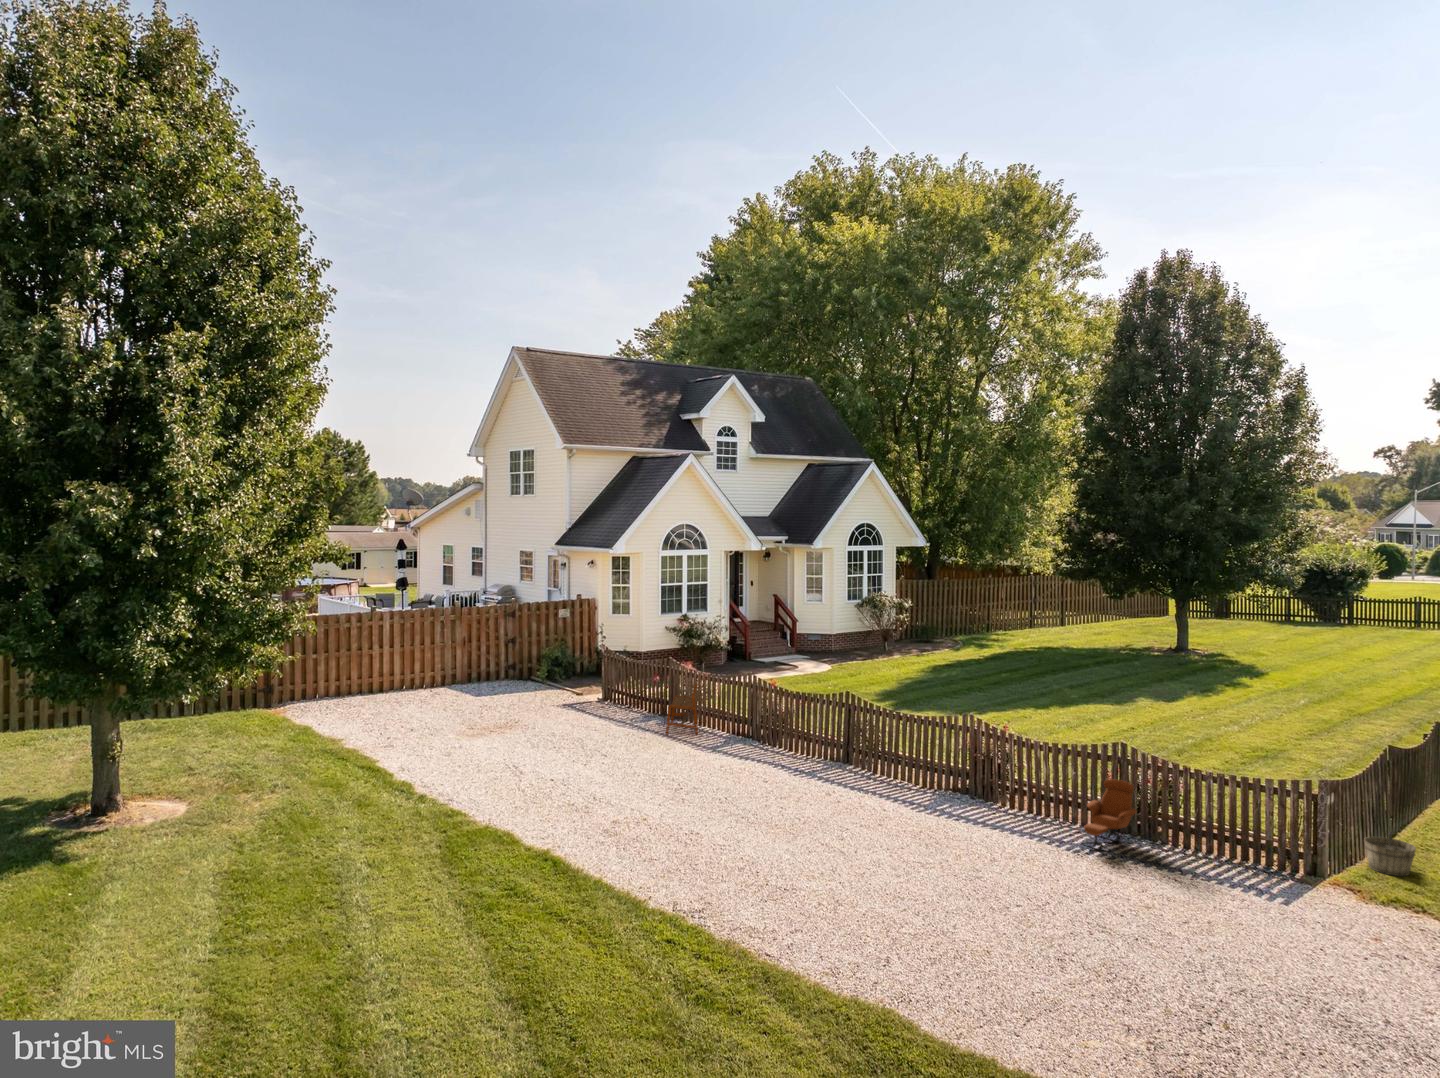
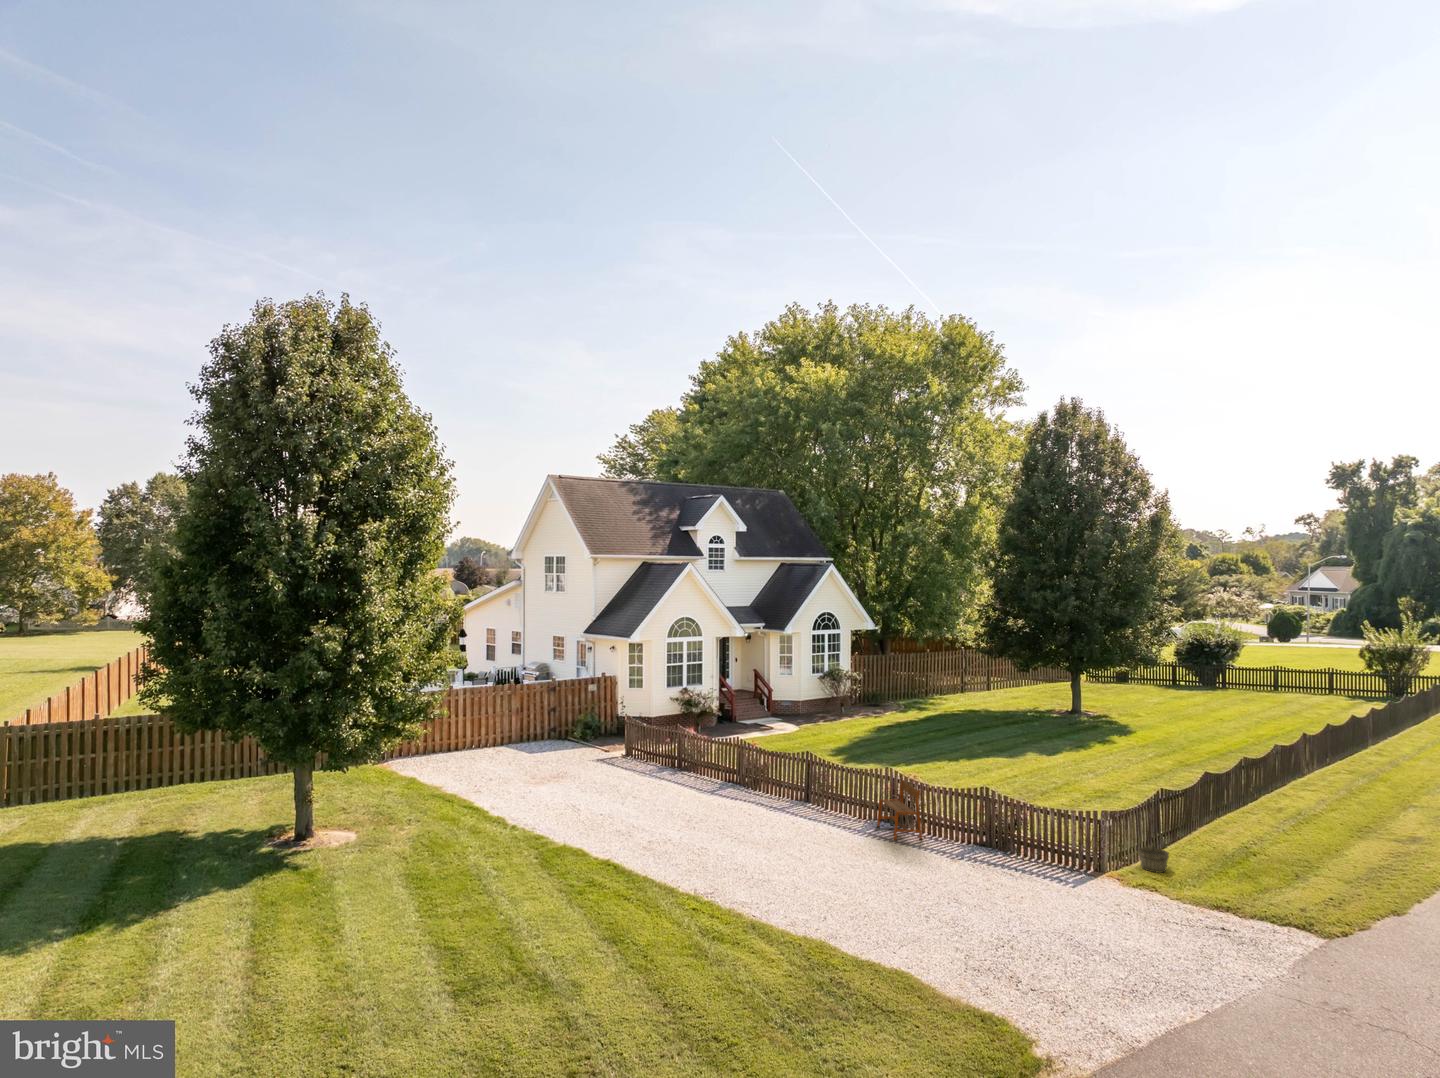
bench: present [666,679,699,734] -> present [877,781,922,840]
lounge chair: present [1084,779,1136,848] -> none [957,811,994,859]

